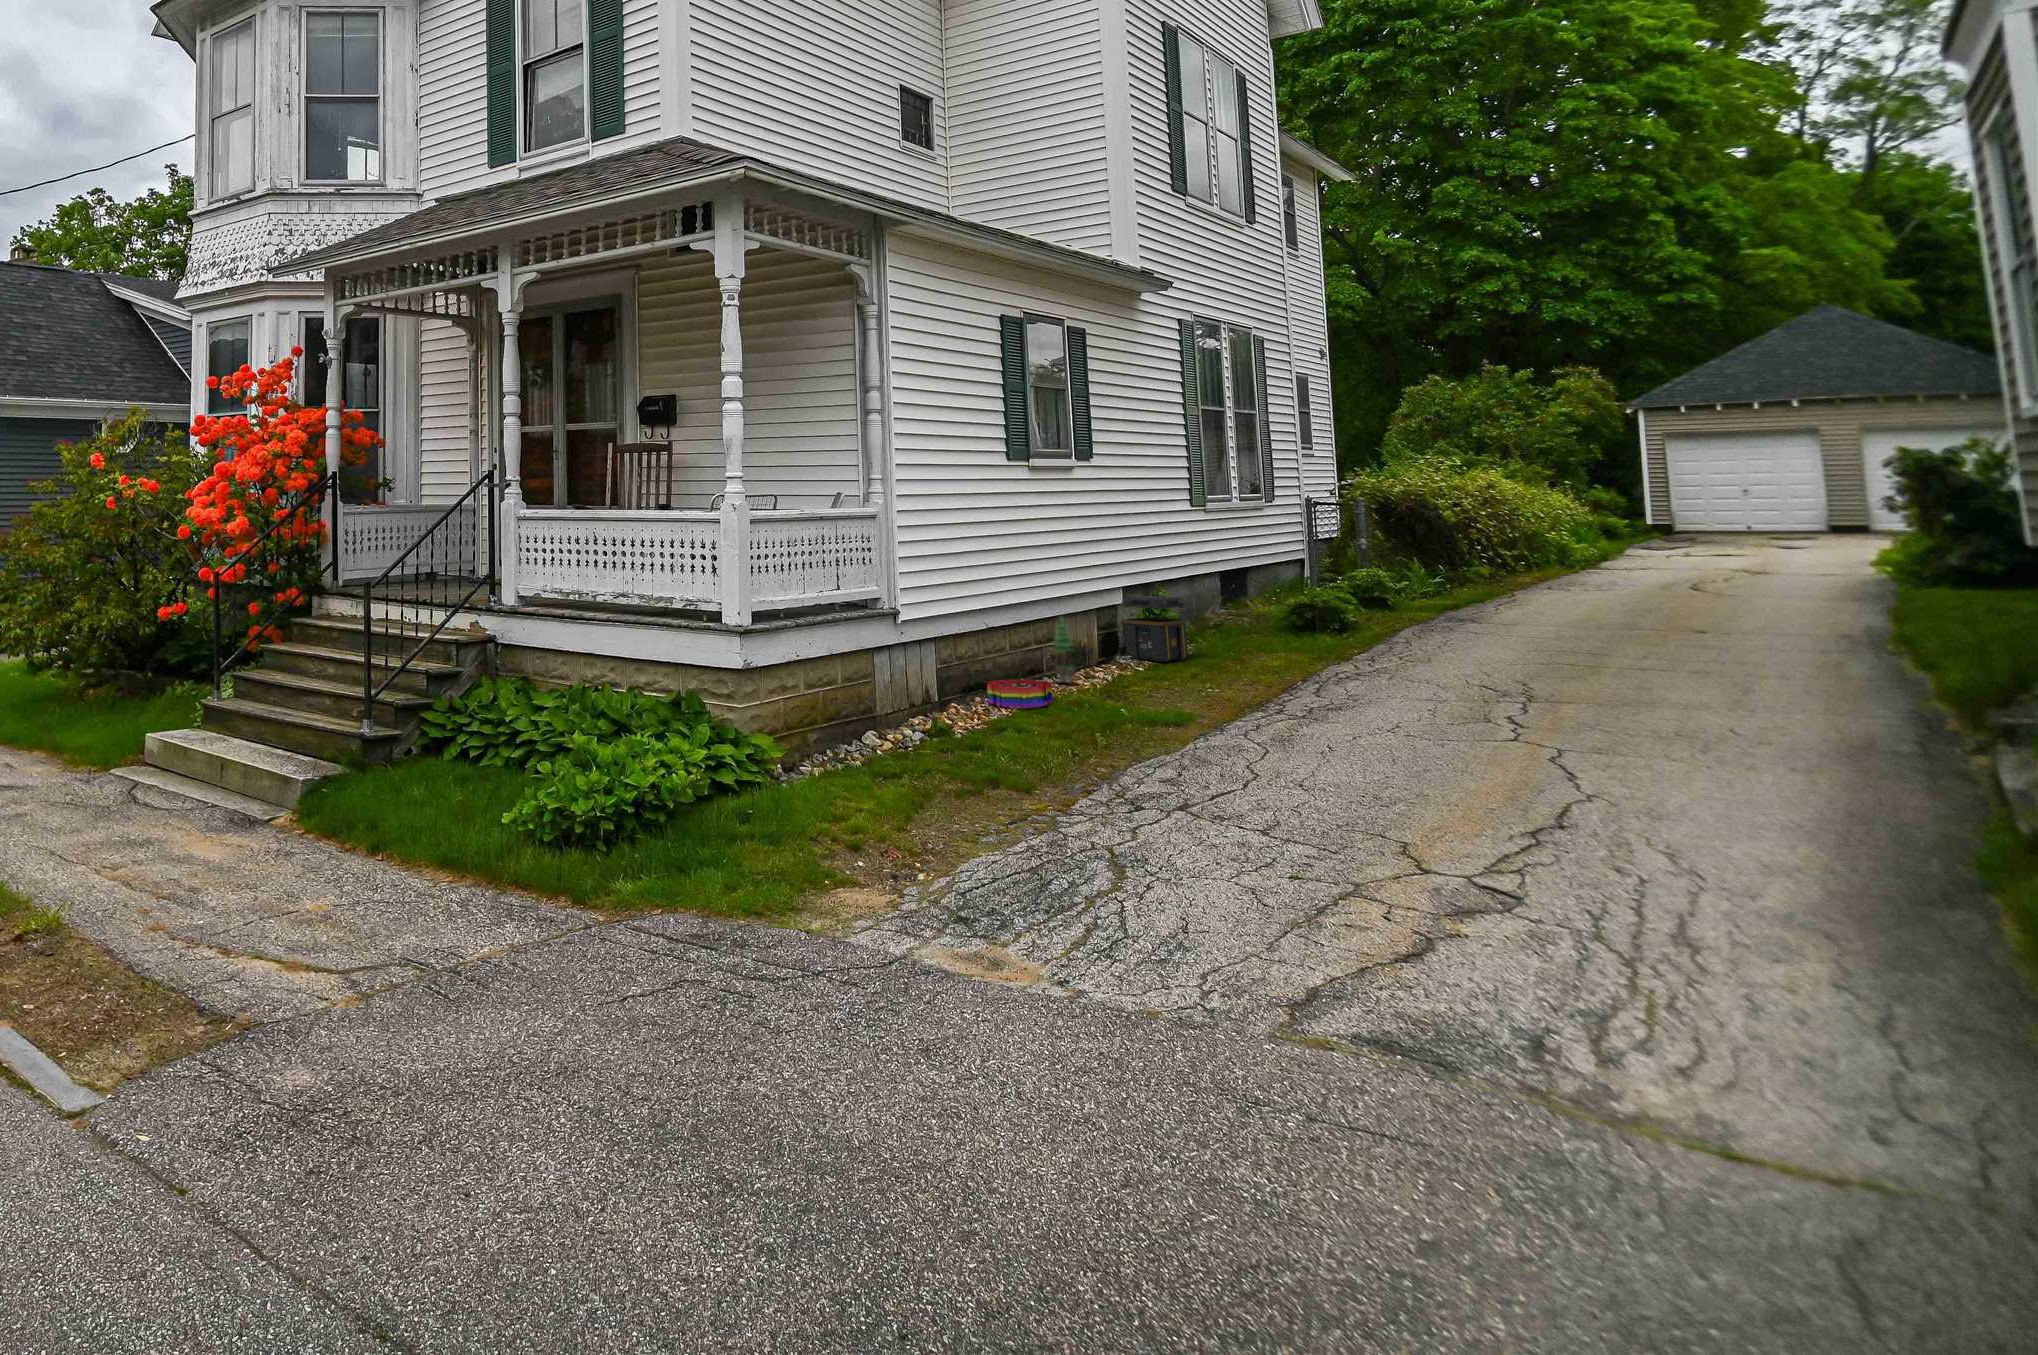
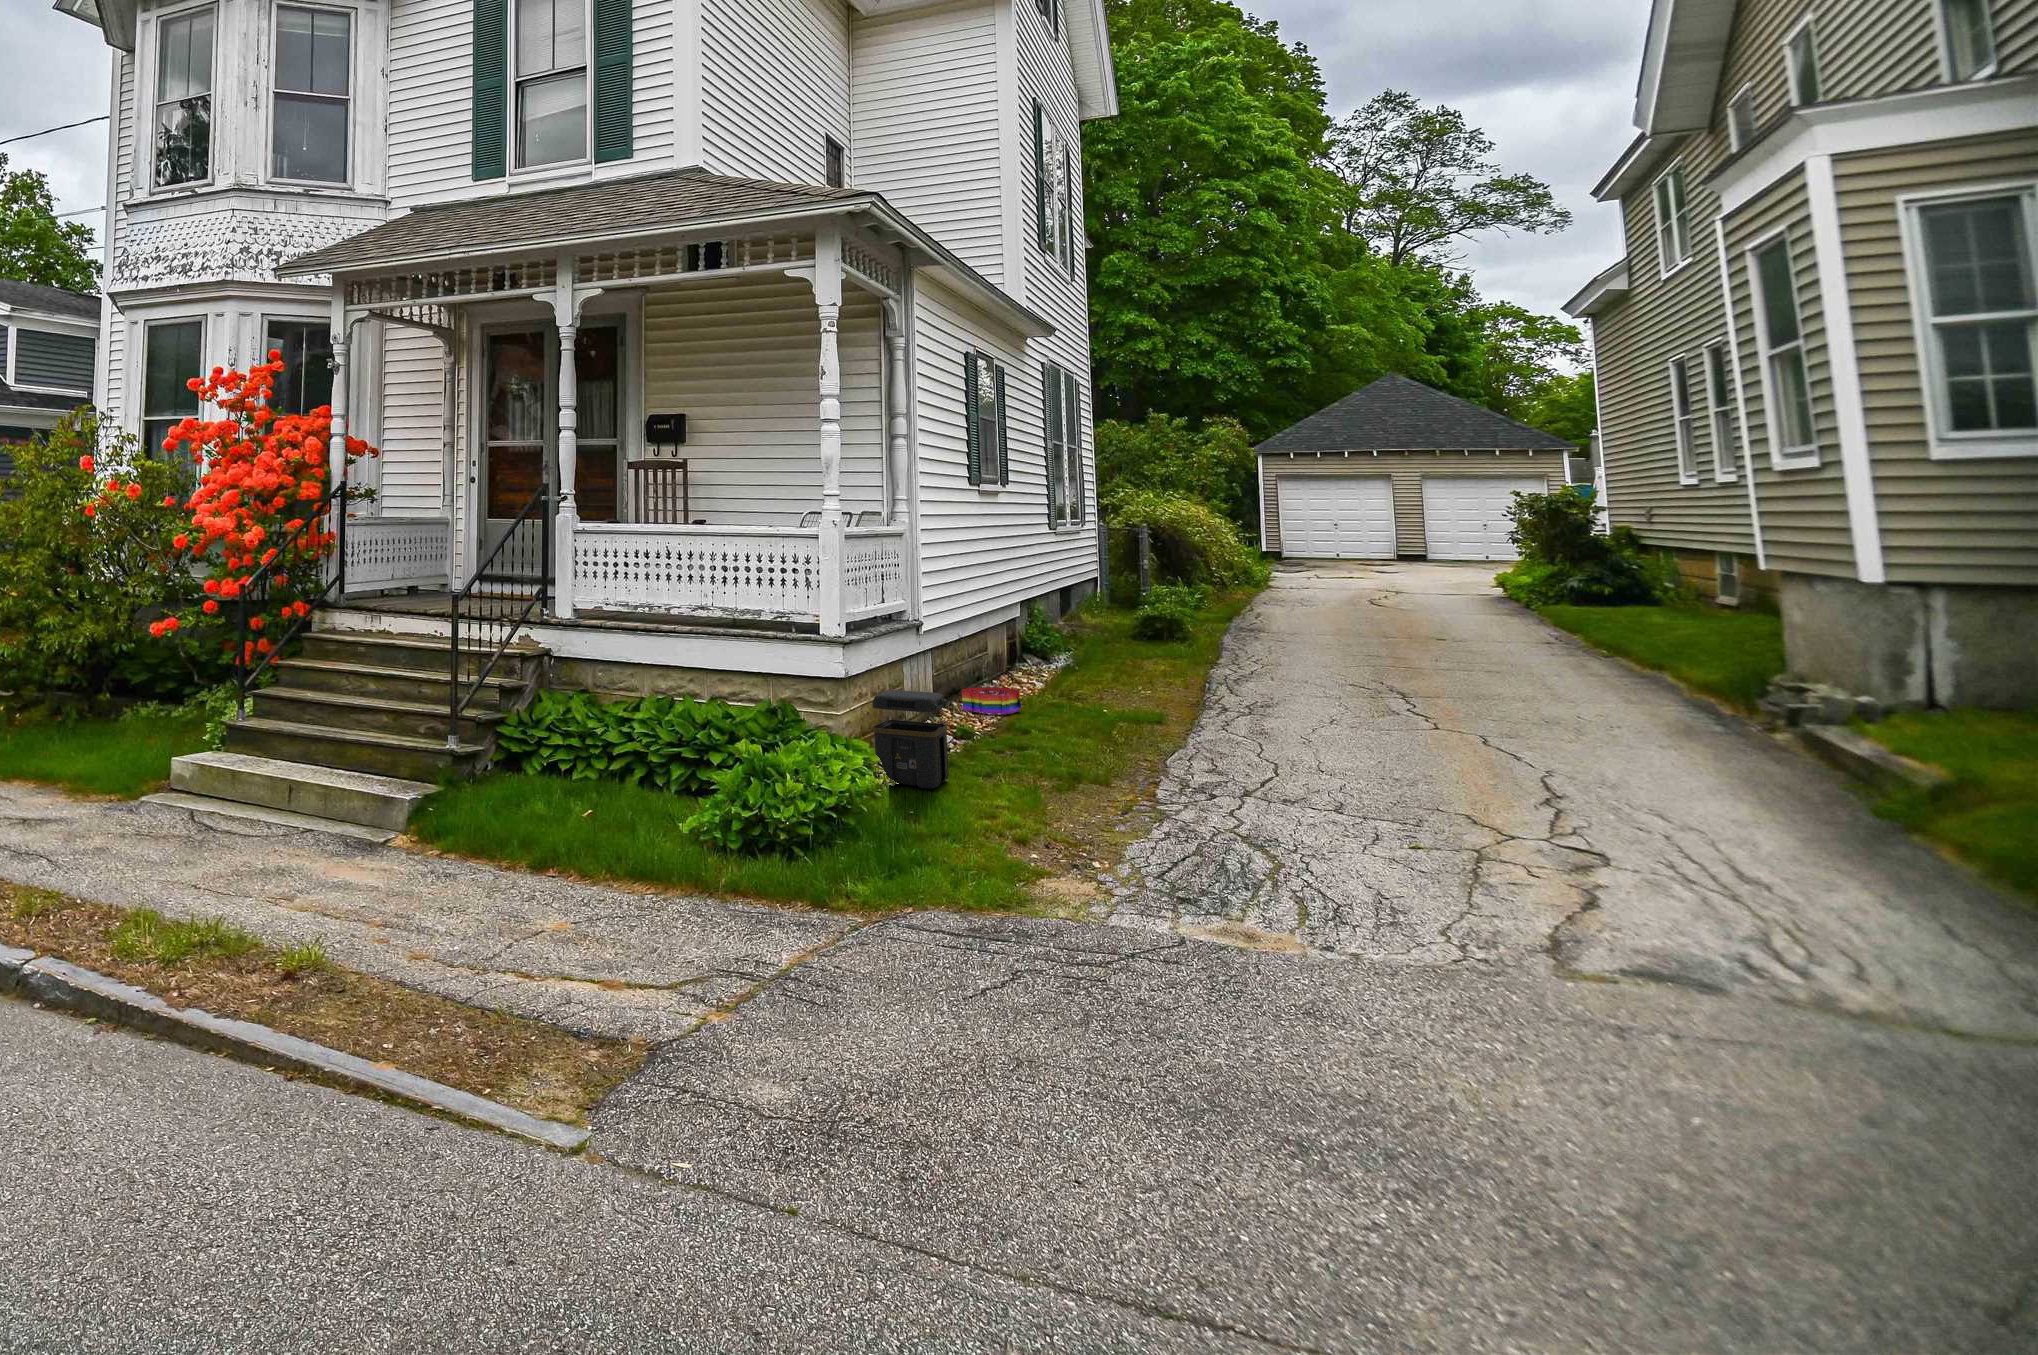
toolbox: present [1123,596,1188,662] -> present [872,690,949,789]
potted tree: present [1054,618,1075,683] -> none [991,626,1014,690]

